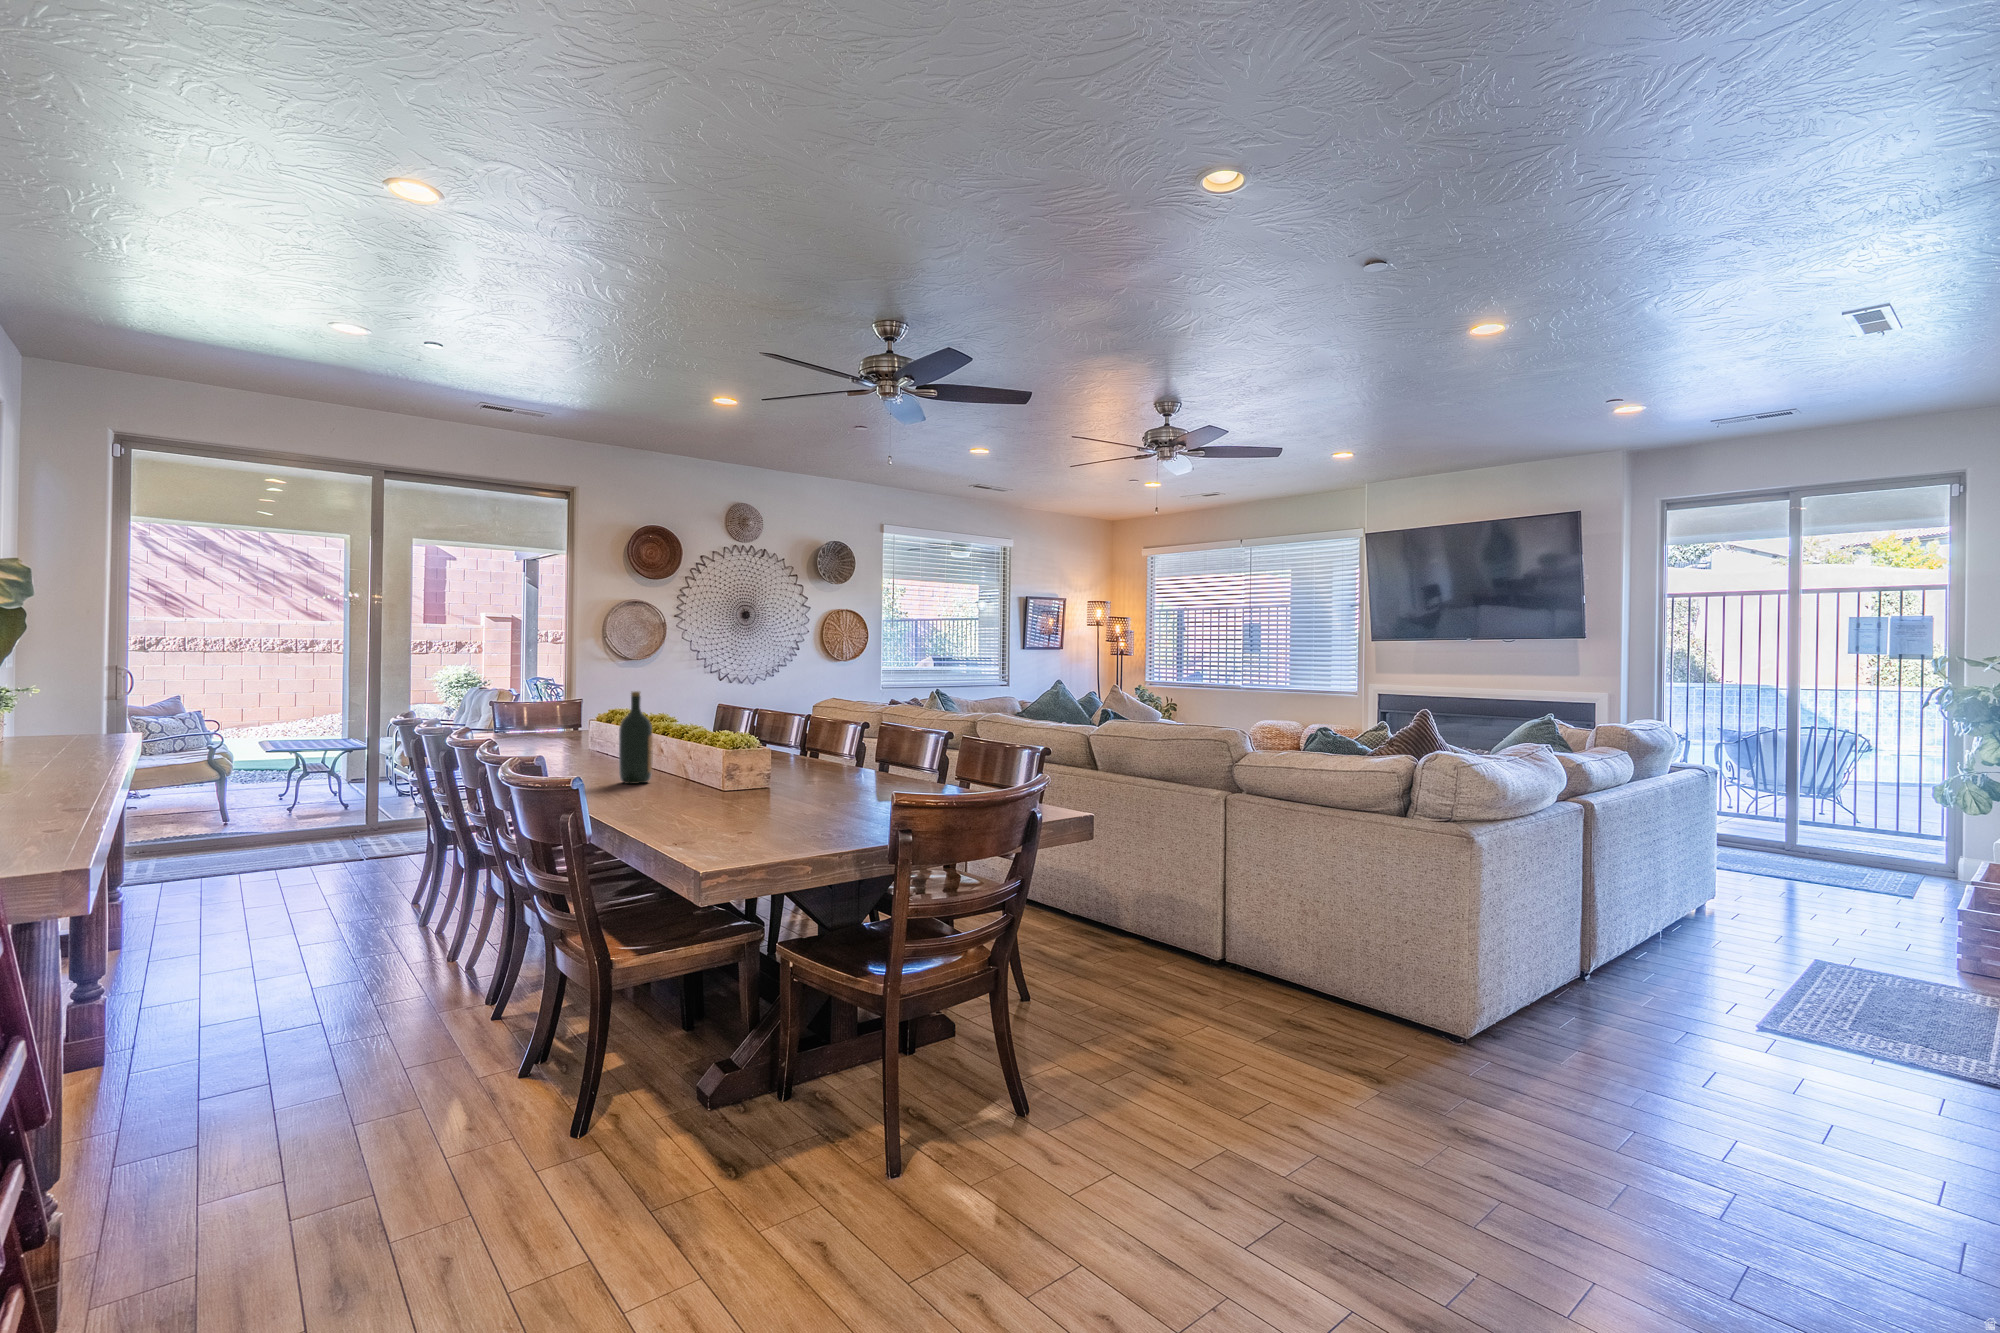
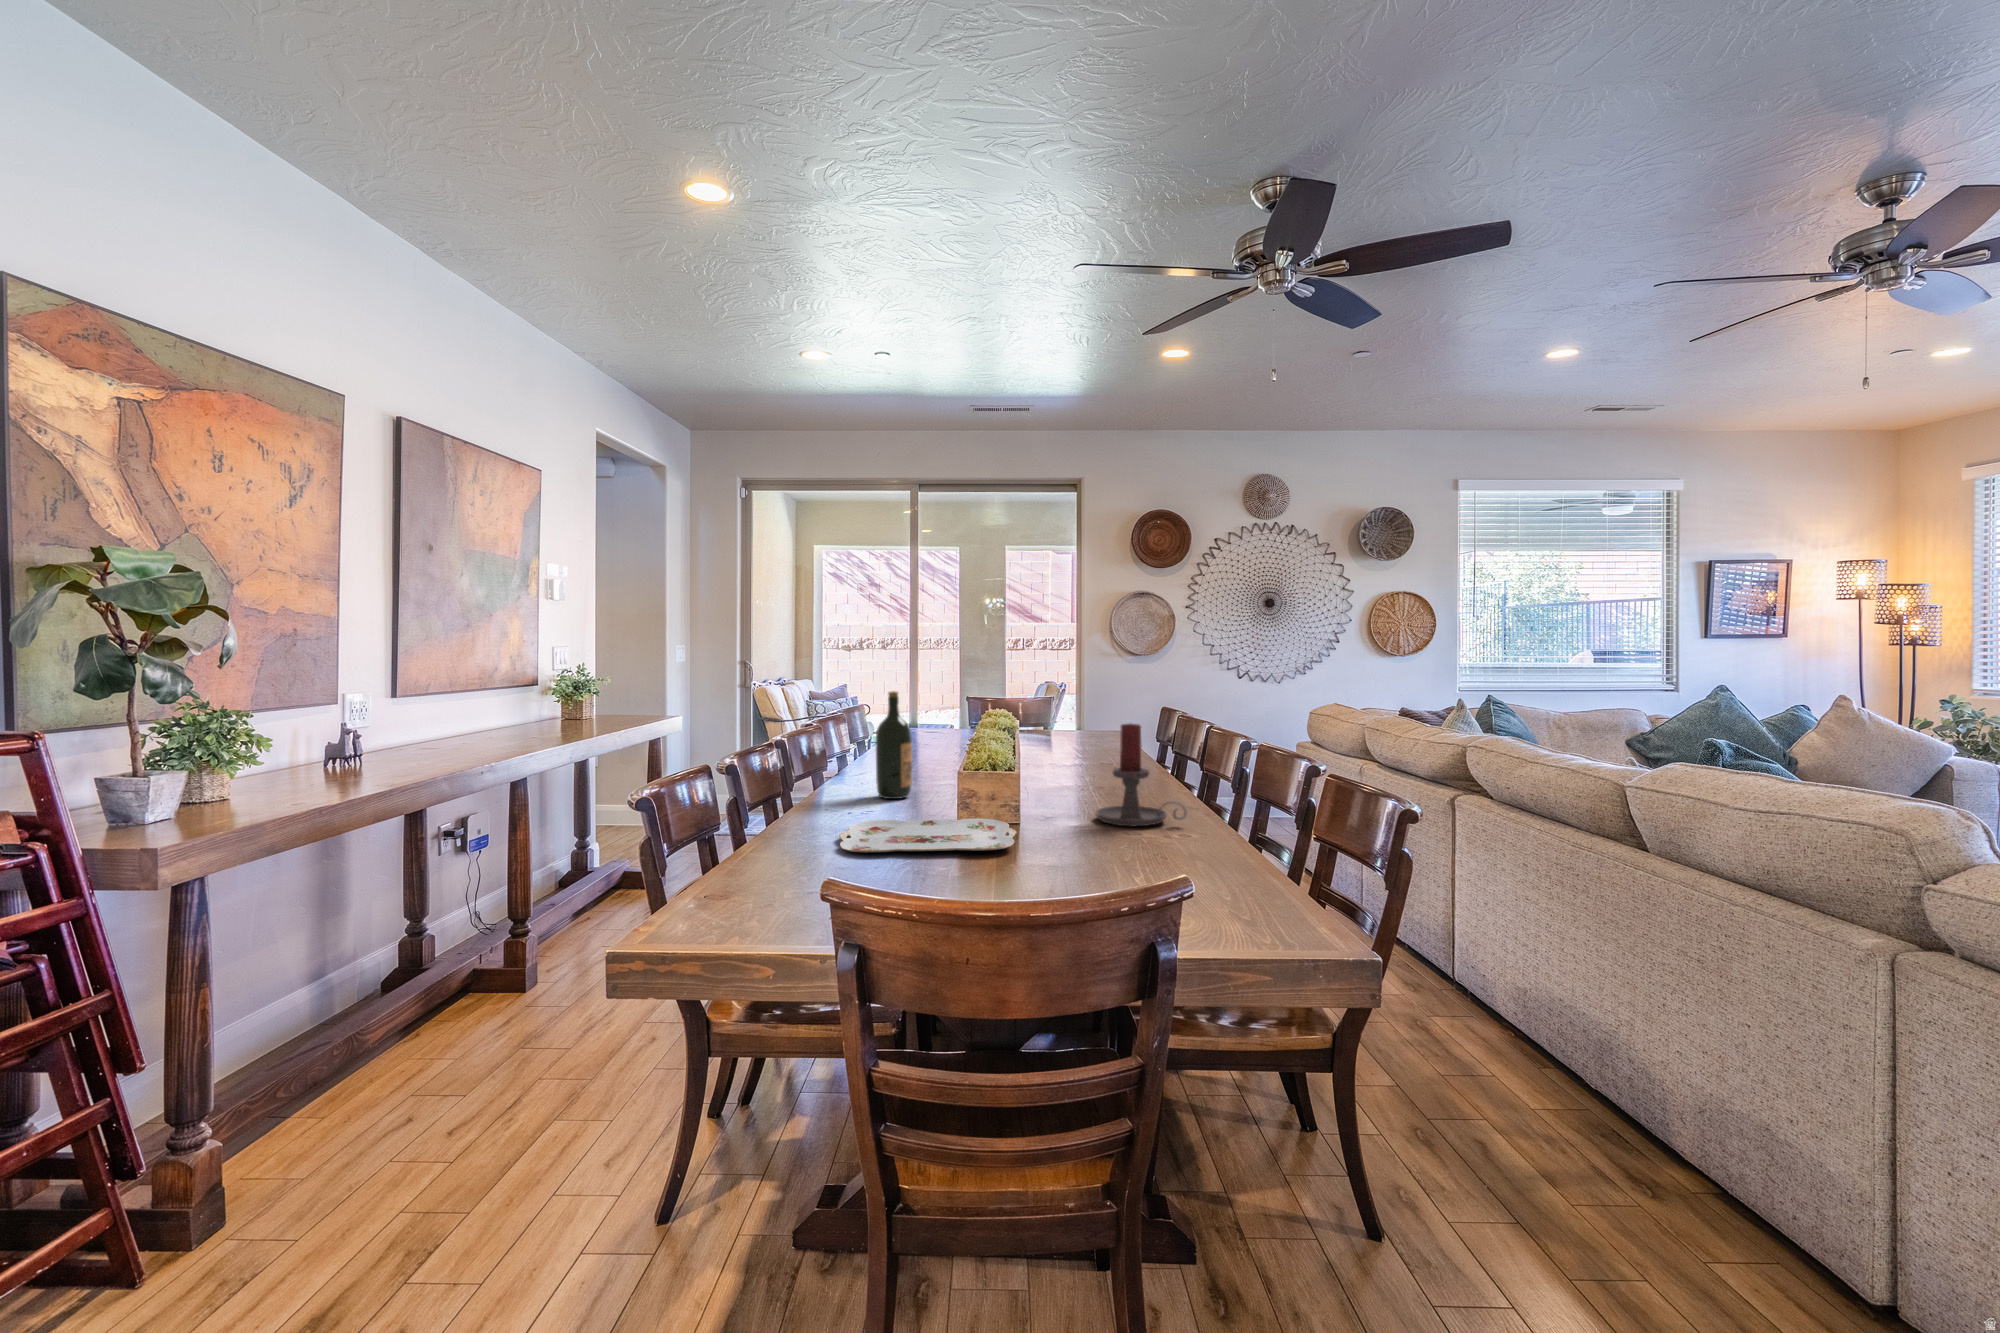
candle holder: none [821,708,888,782] -> present [1096,724,1187,826]
serving tray: none [673,785,823,812] -> present [839,818,1017,853]

